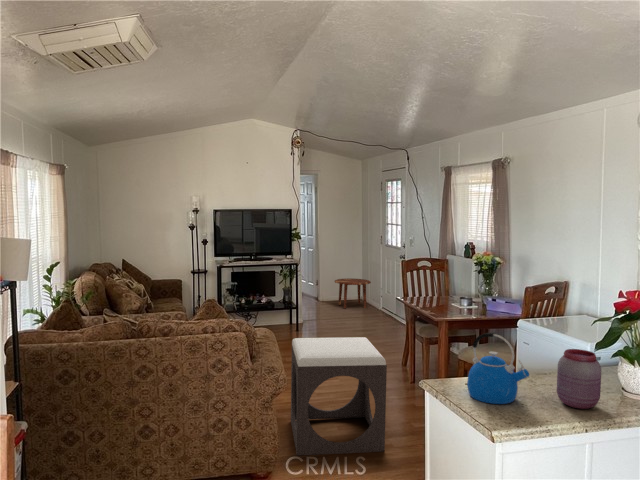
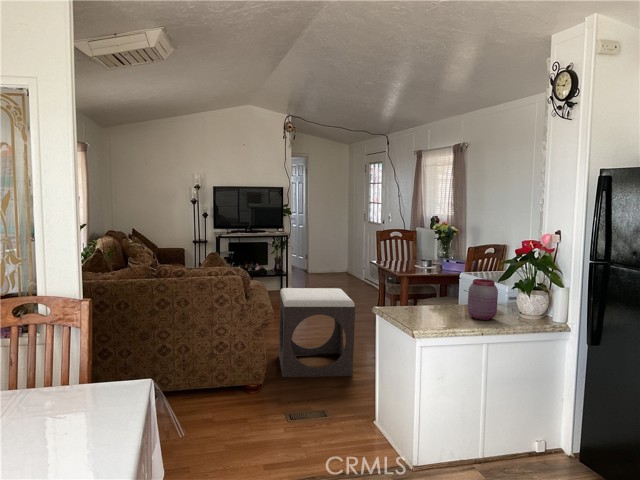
side table: present [335,278,371,308] -> none [322,252,354,278]
kettle: present [467,333,529,404] -> none [404,267,447,316]

